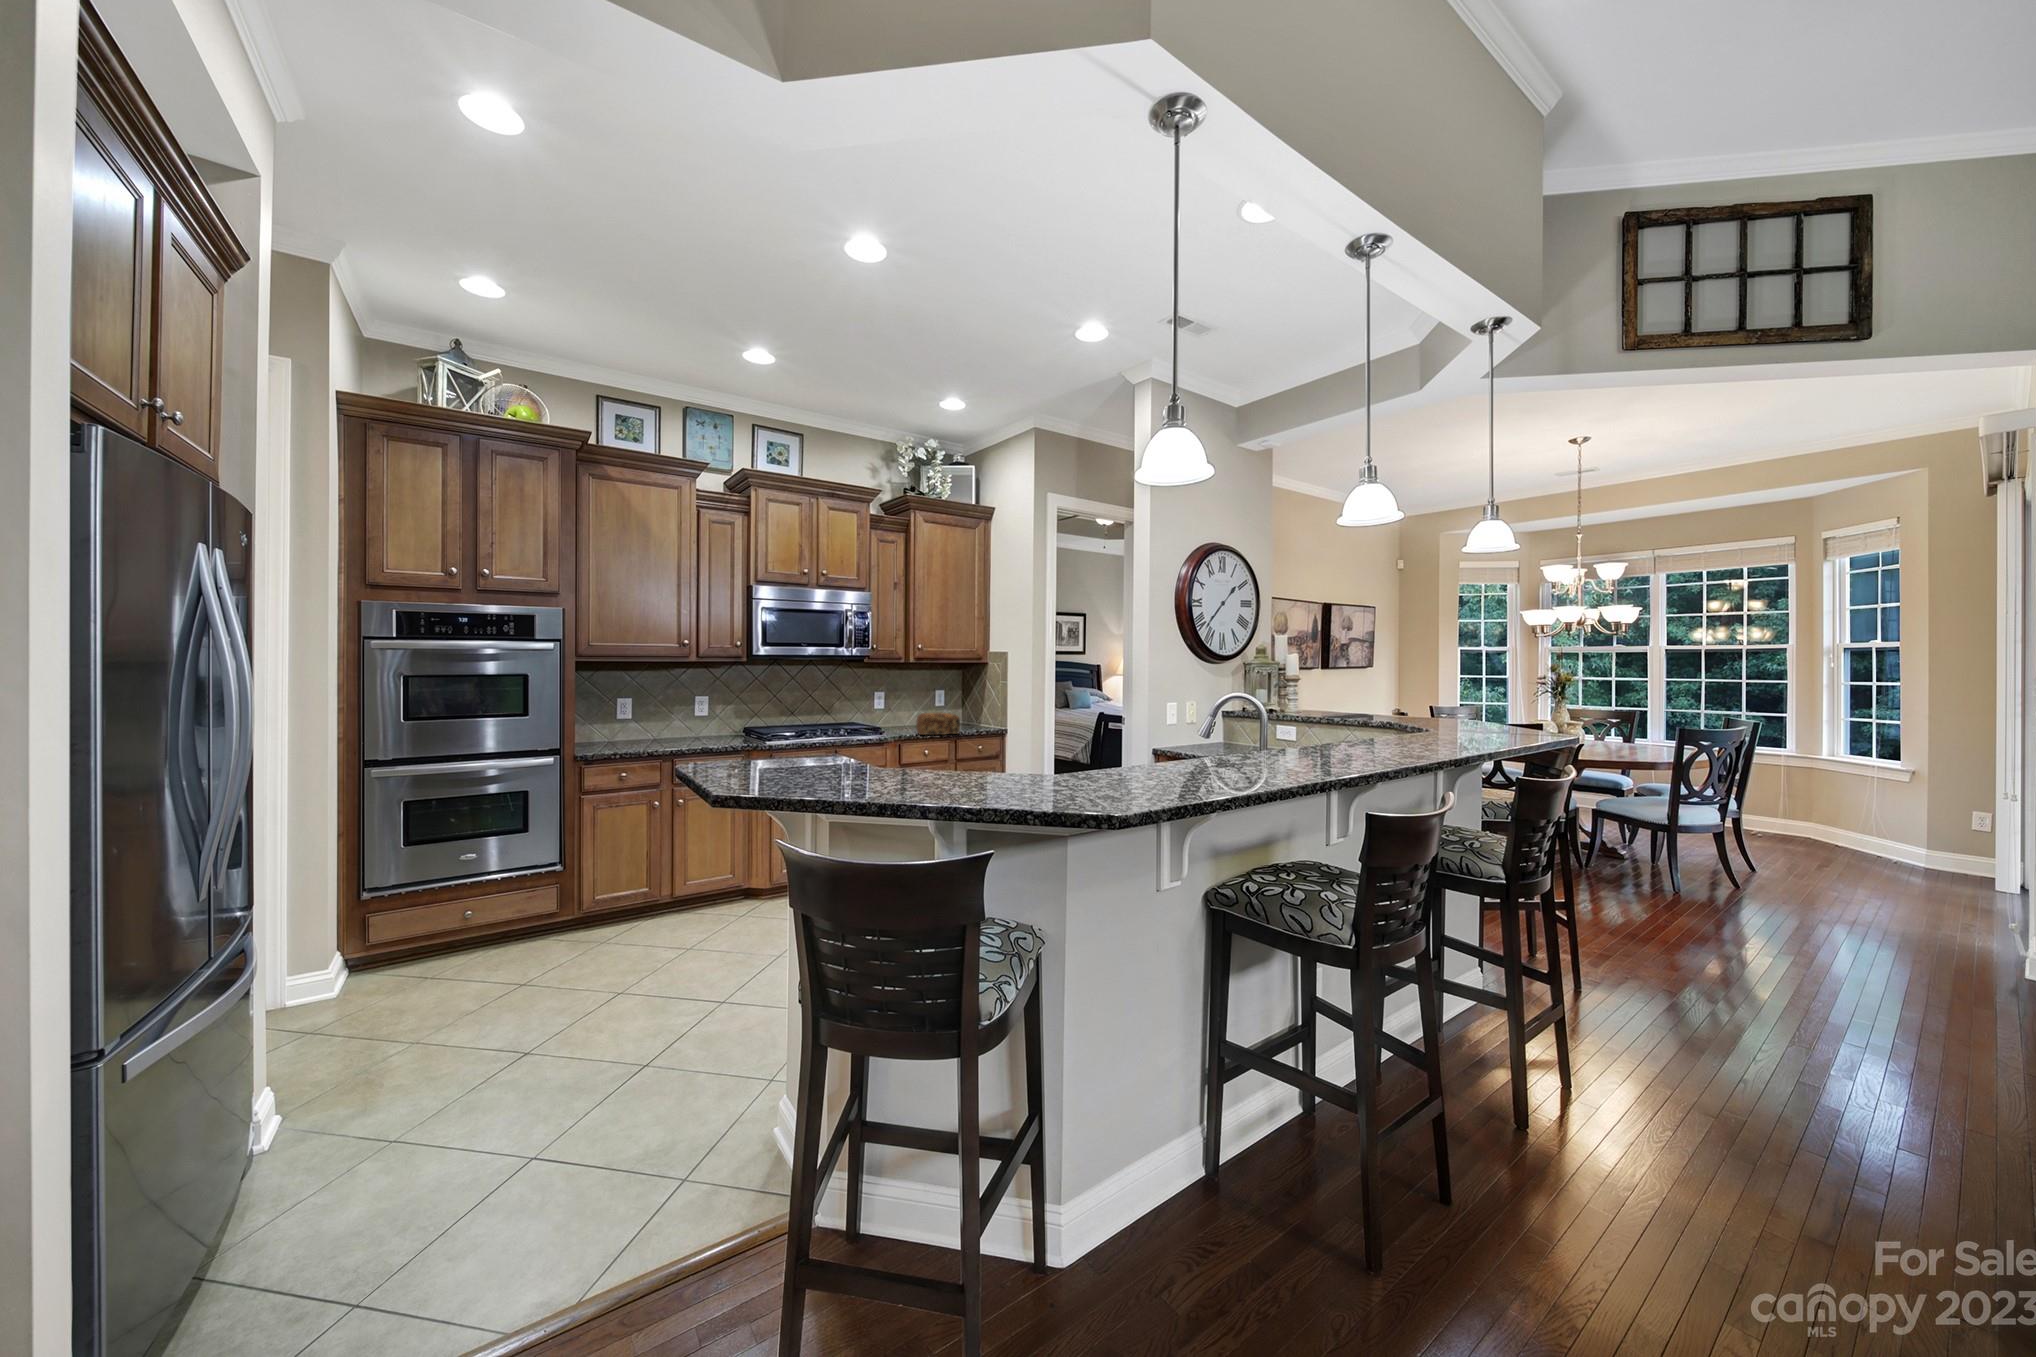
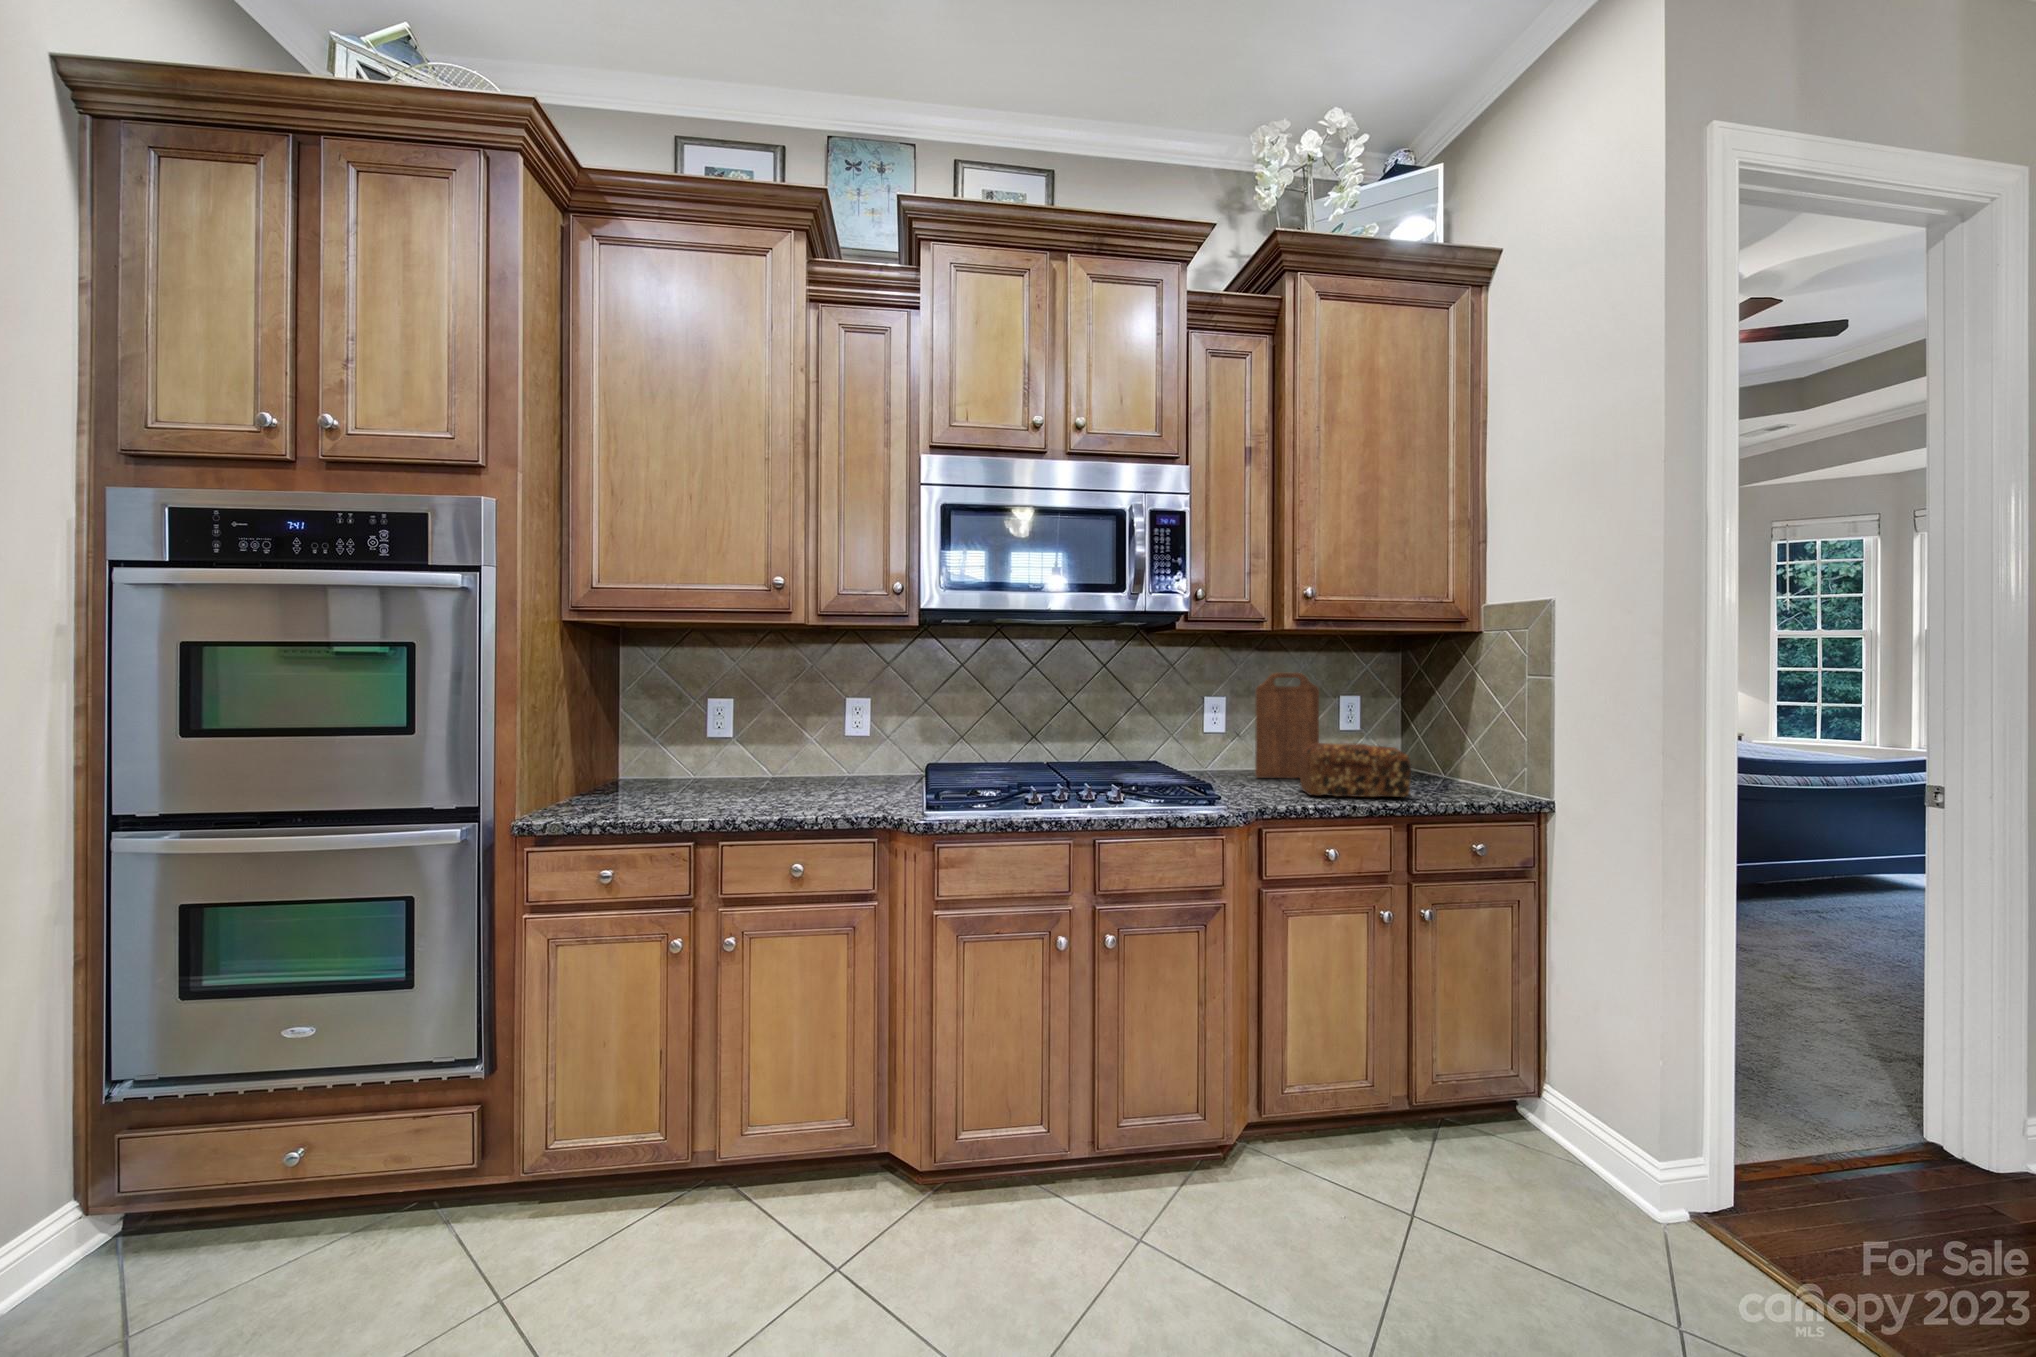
cutting board: none [897,681,925,730] -> present [1255,673,1319,778]

